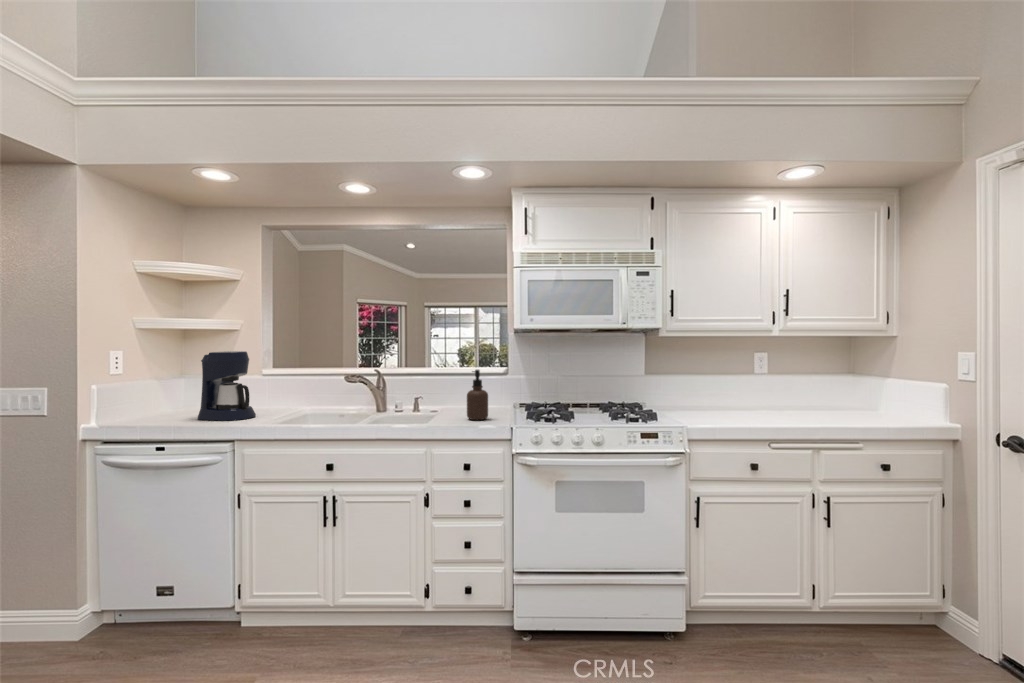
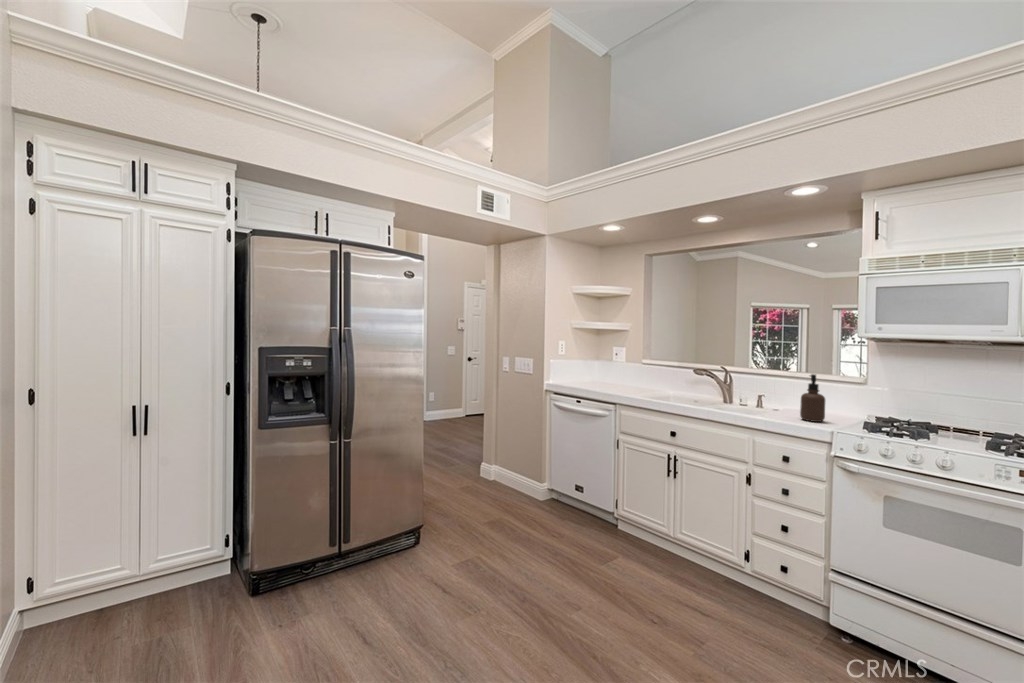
coffee maker: present [197,351,256,421] -> none [600,347,634,393]

